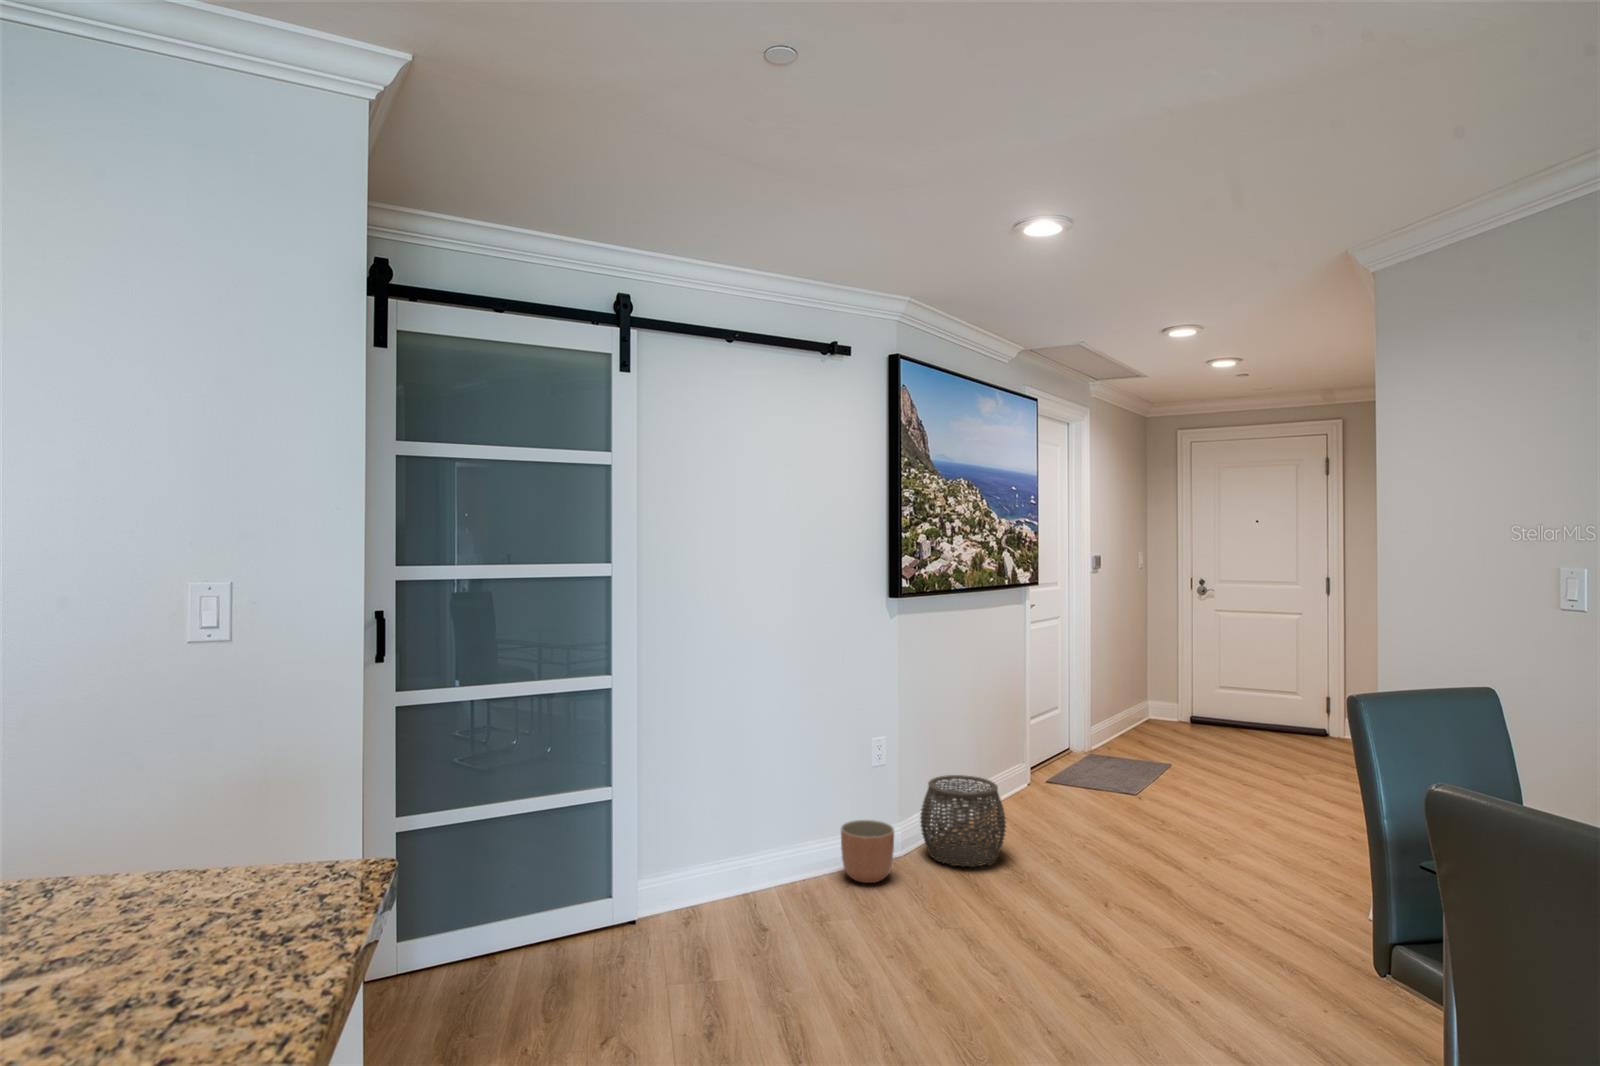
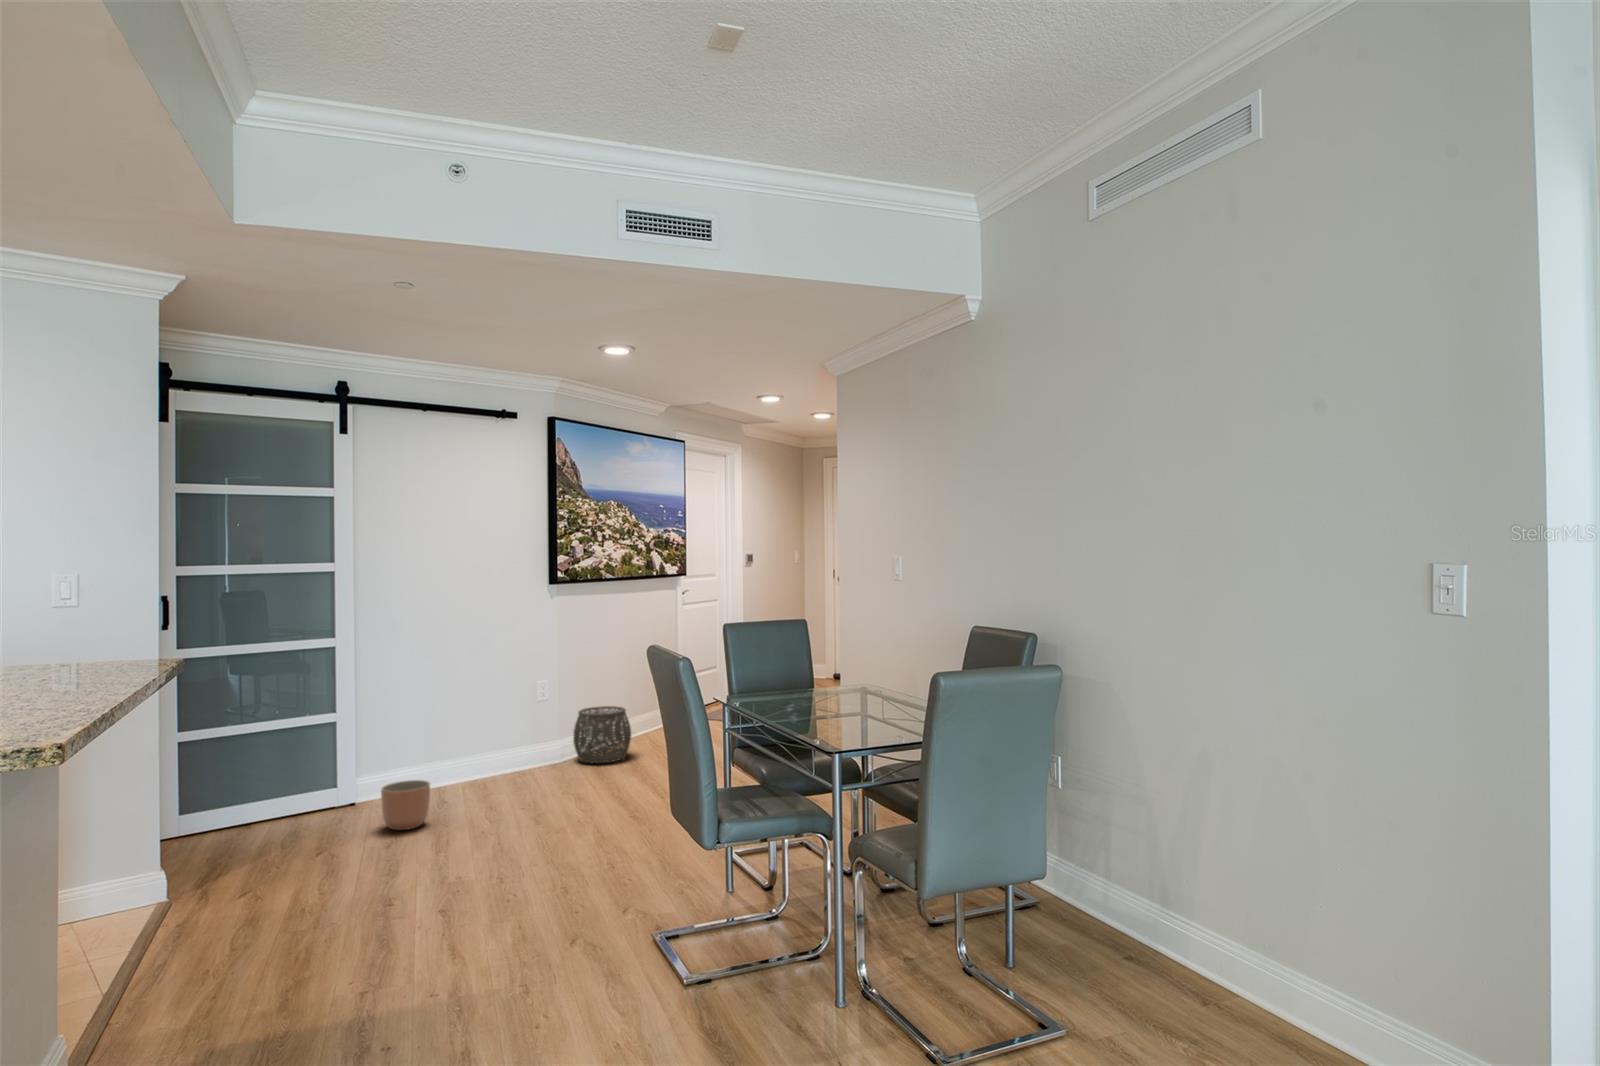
planter: present [841,820,894,883] -> present [381,780,430,830]

